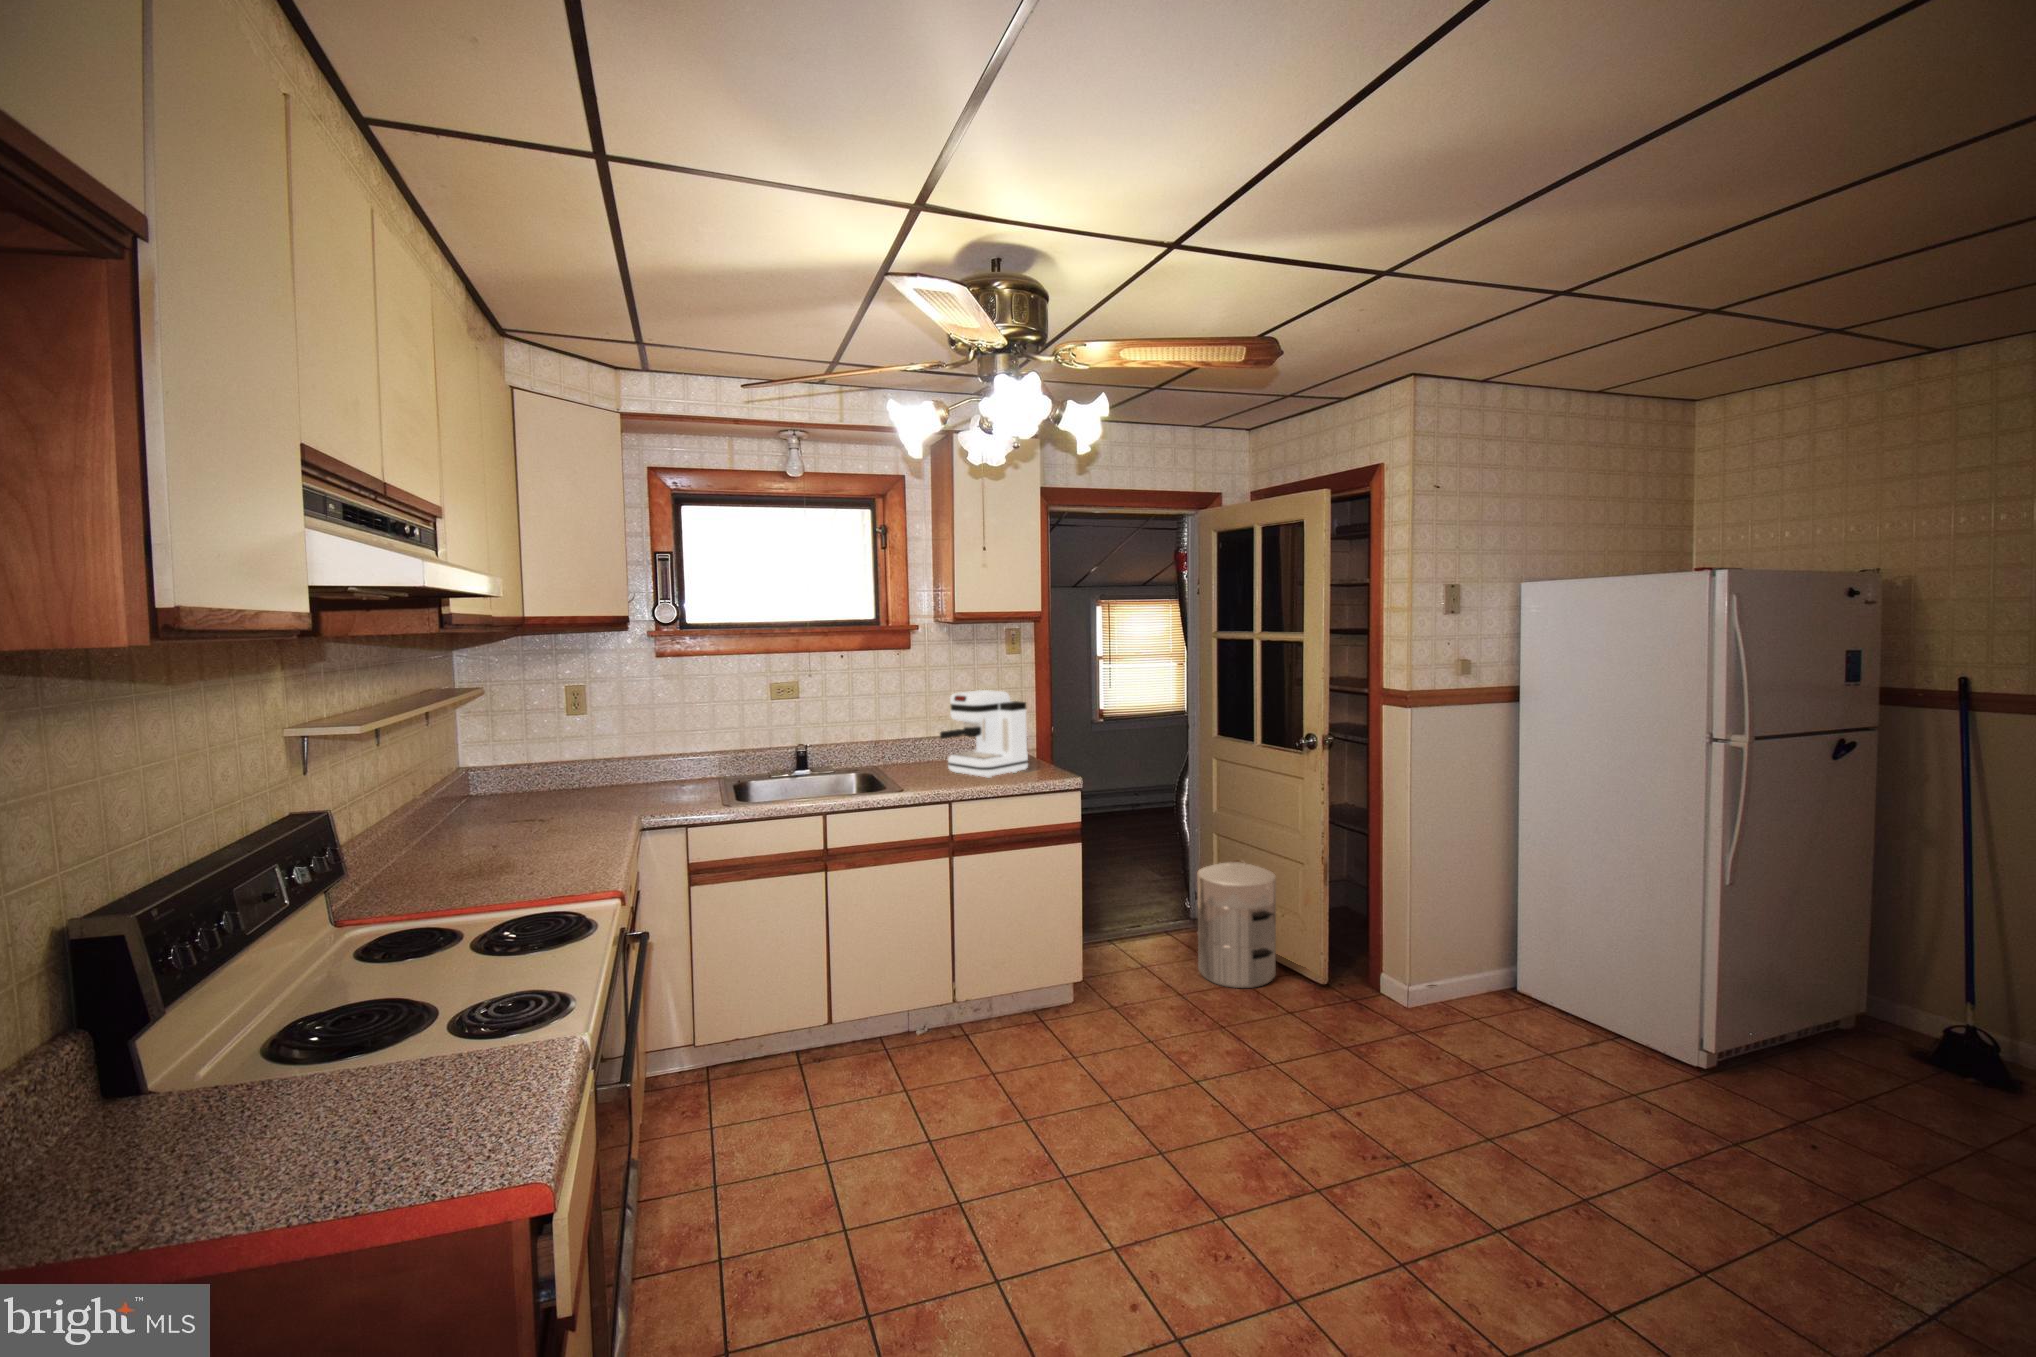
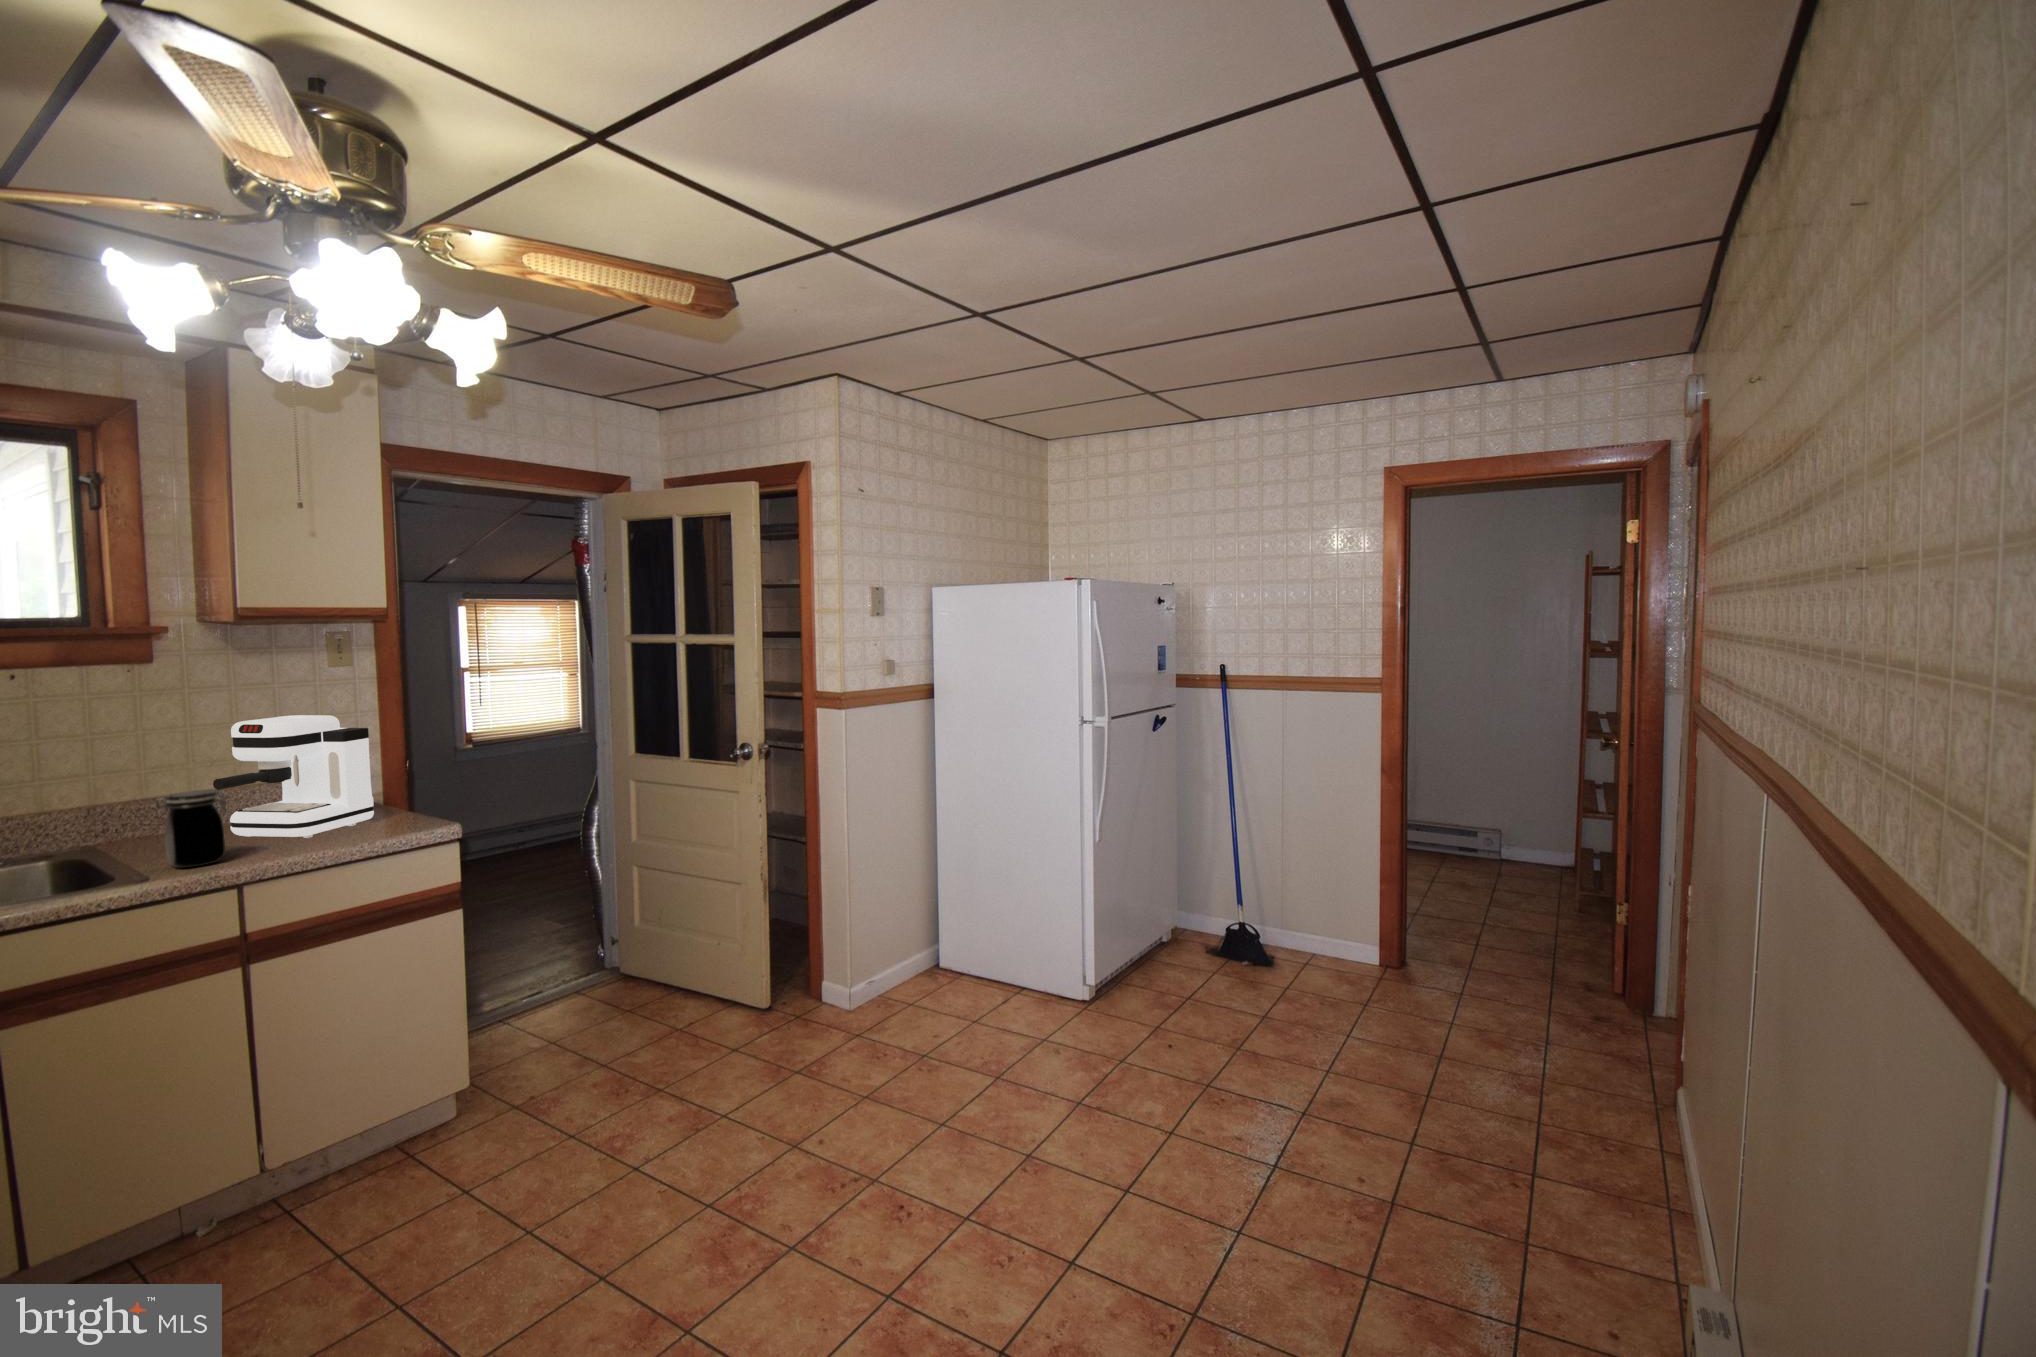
jar: none [911,738,947,789] -> present [155,790,227,868]
waste bin: present [1197,860,1276,988] -> none [619,890,715,1038]

